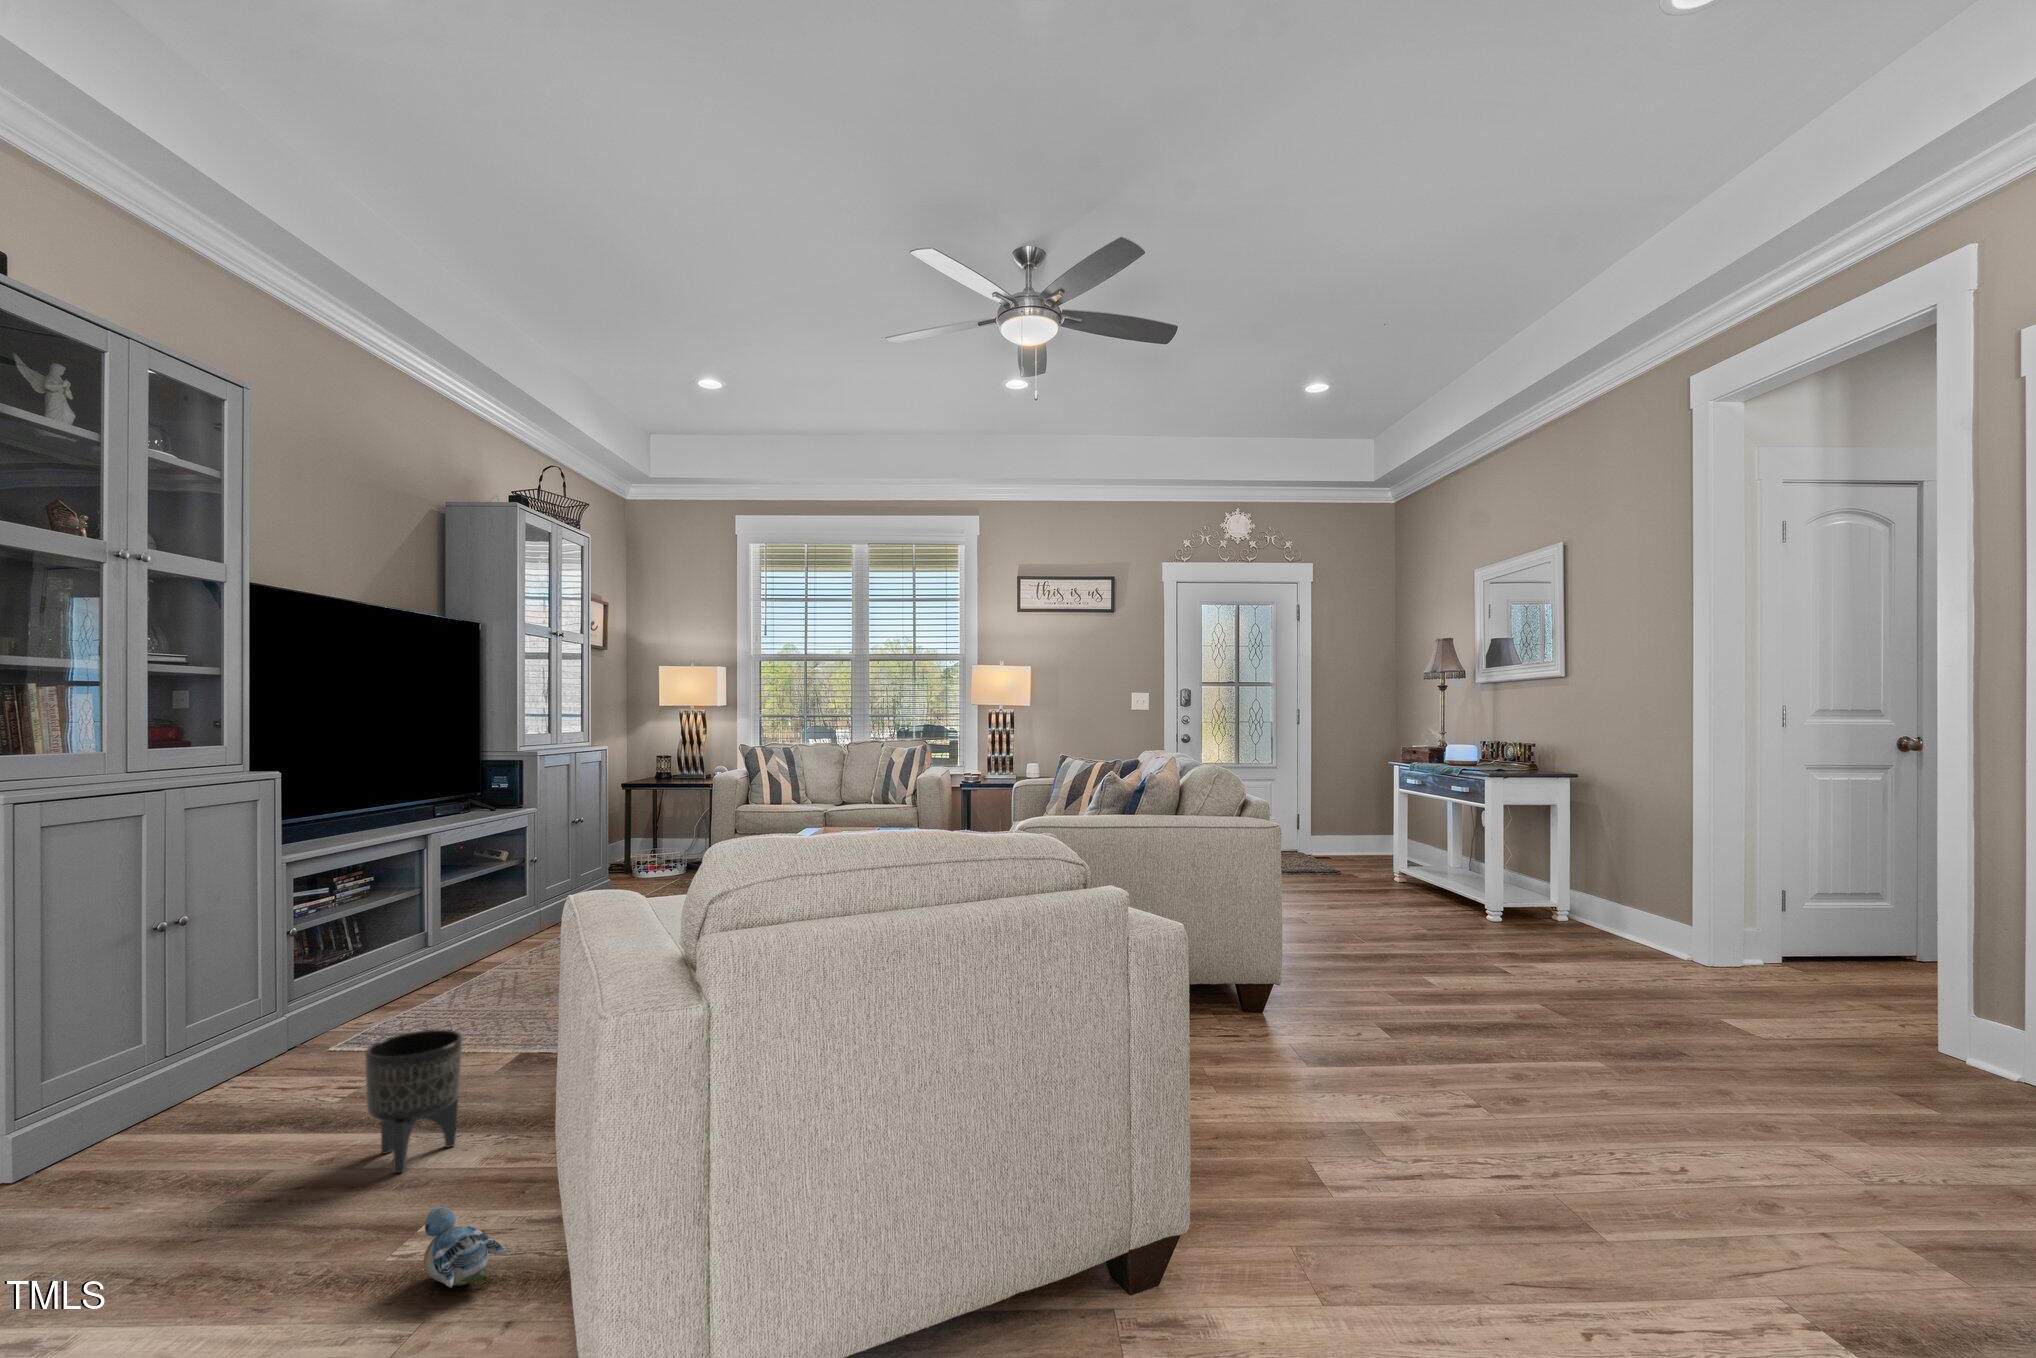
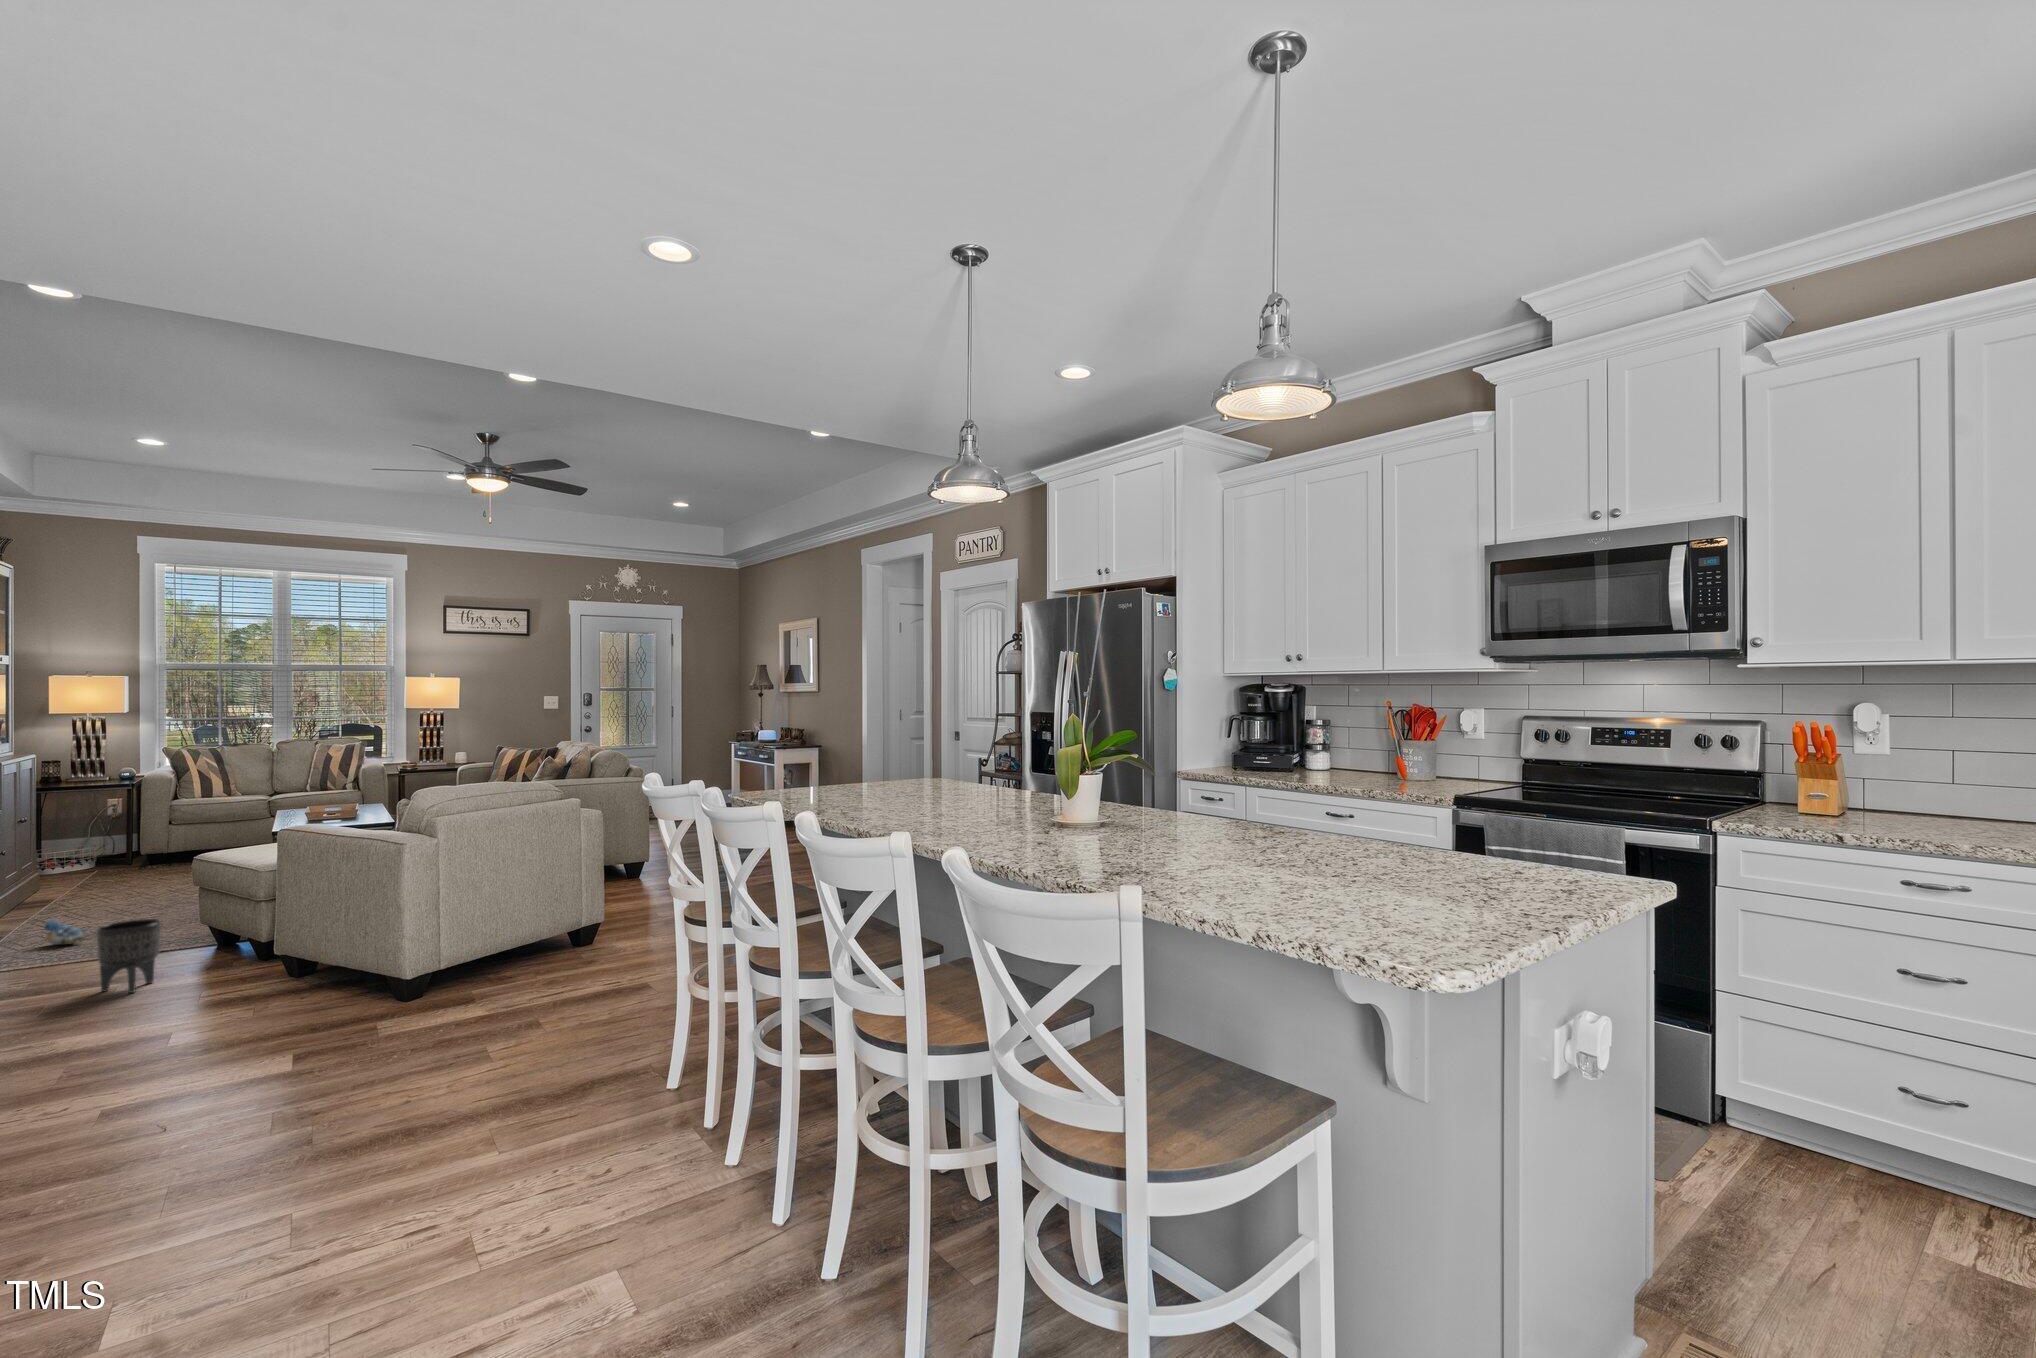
plush toy: present [424,1207,507,1288] -> present [44,919,89,945]

